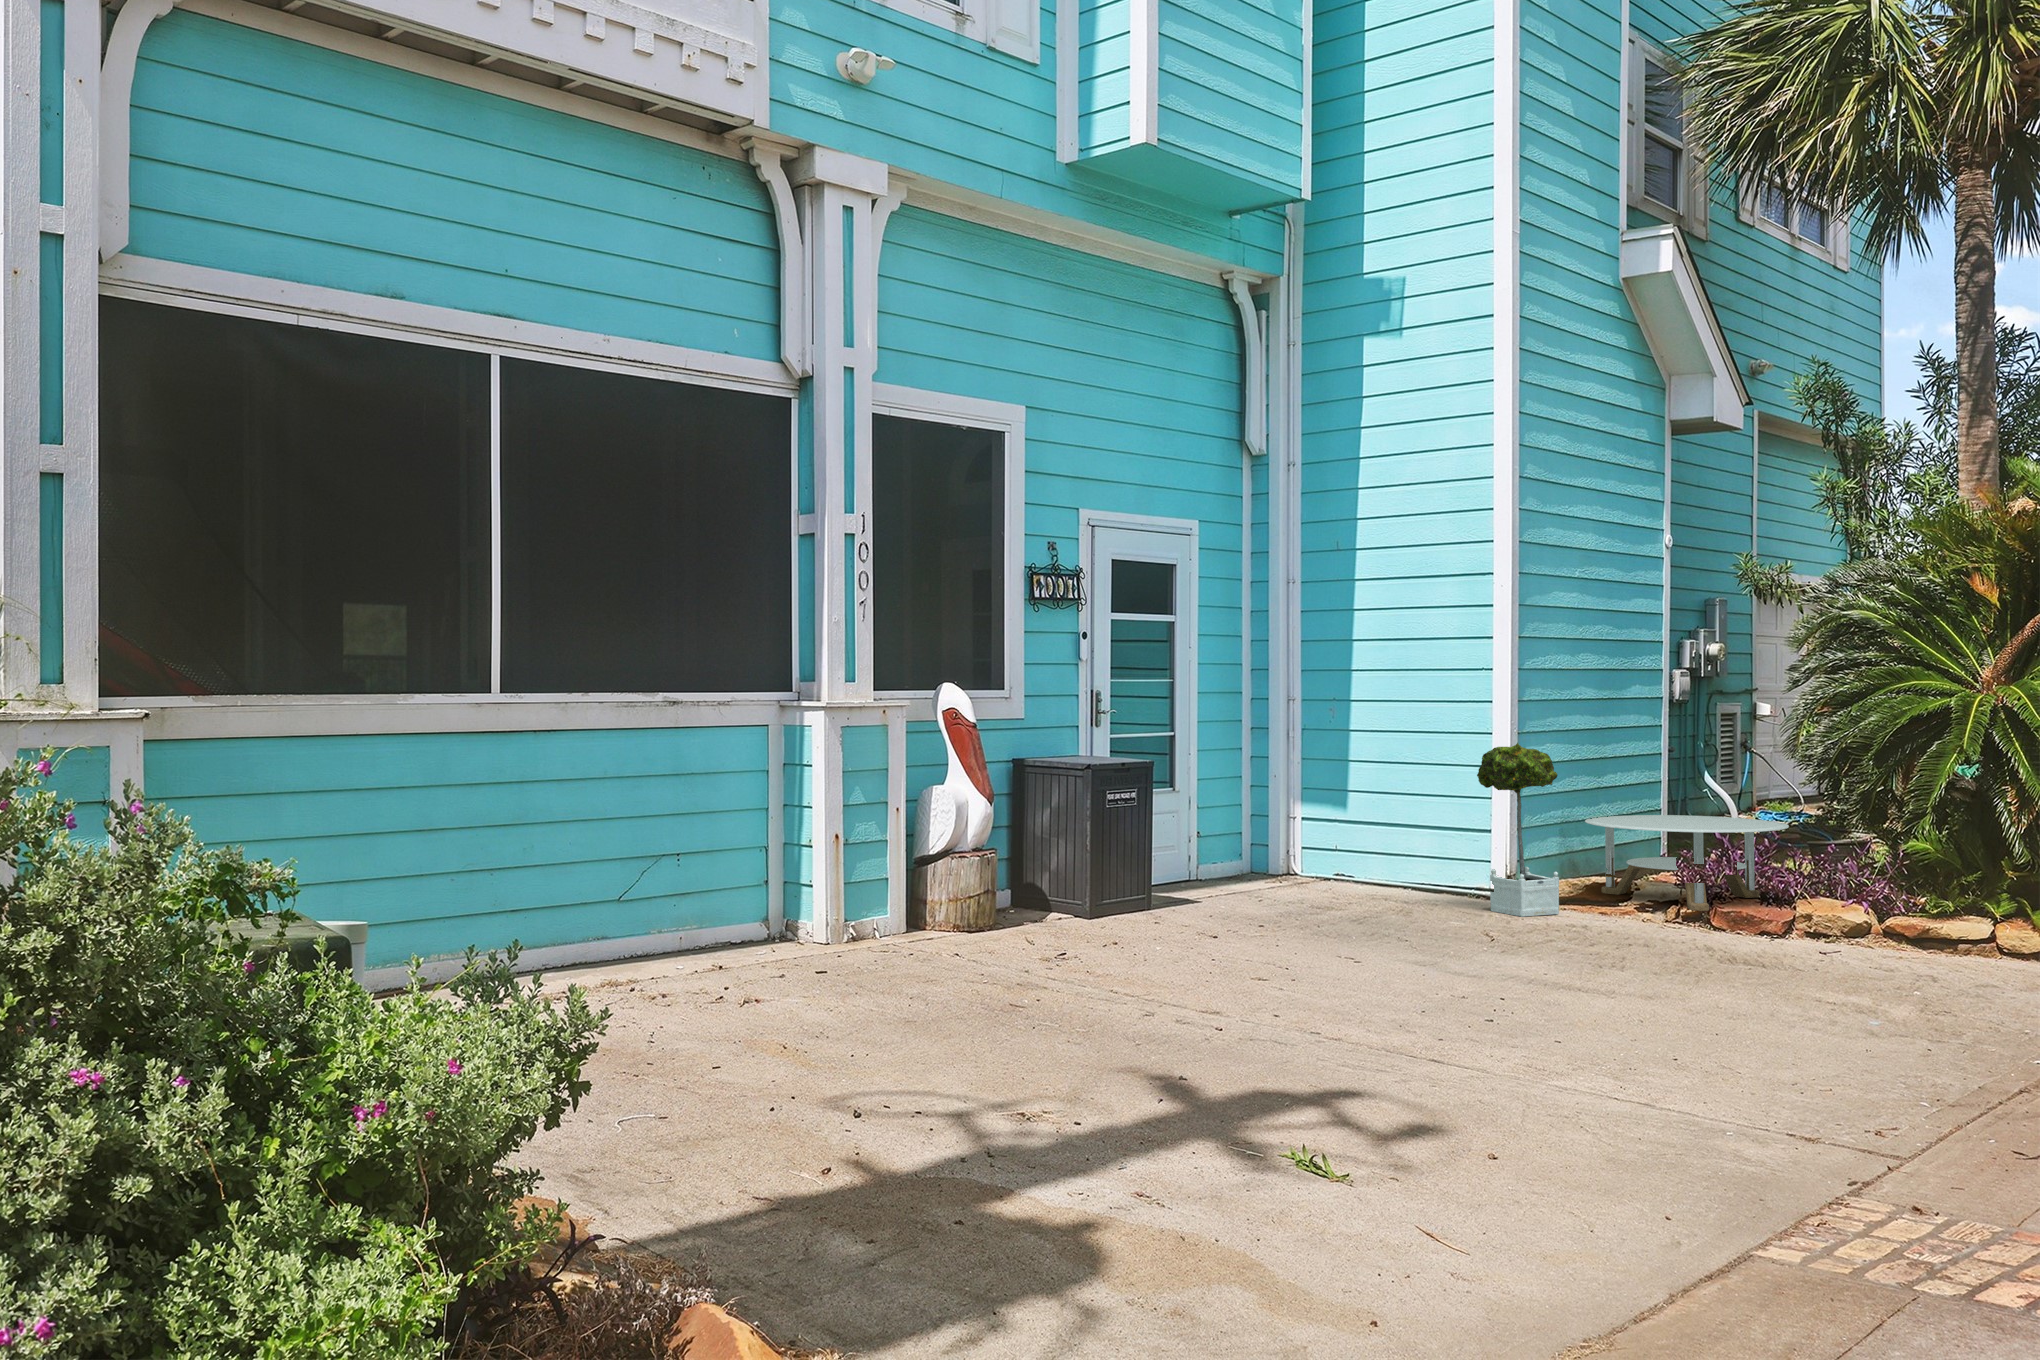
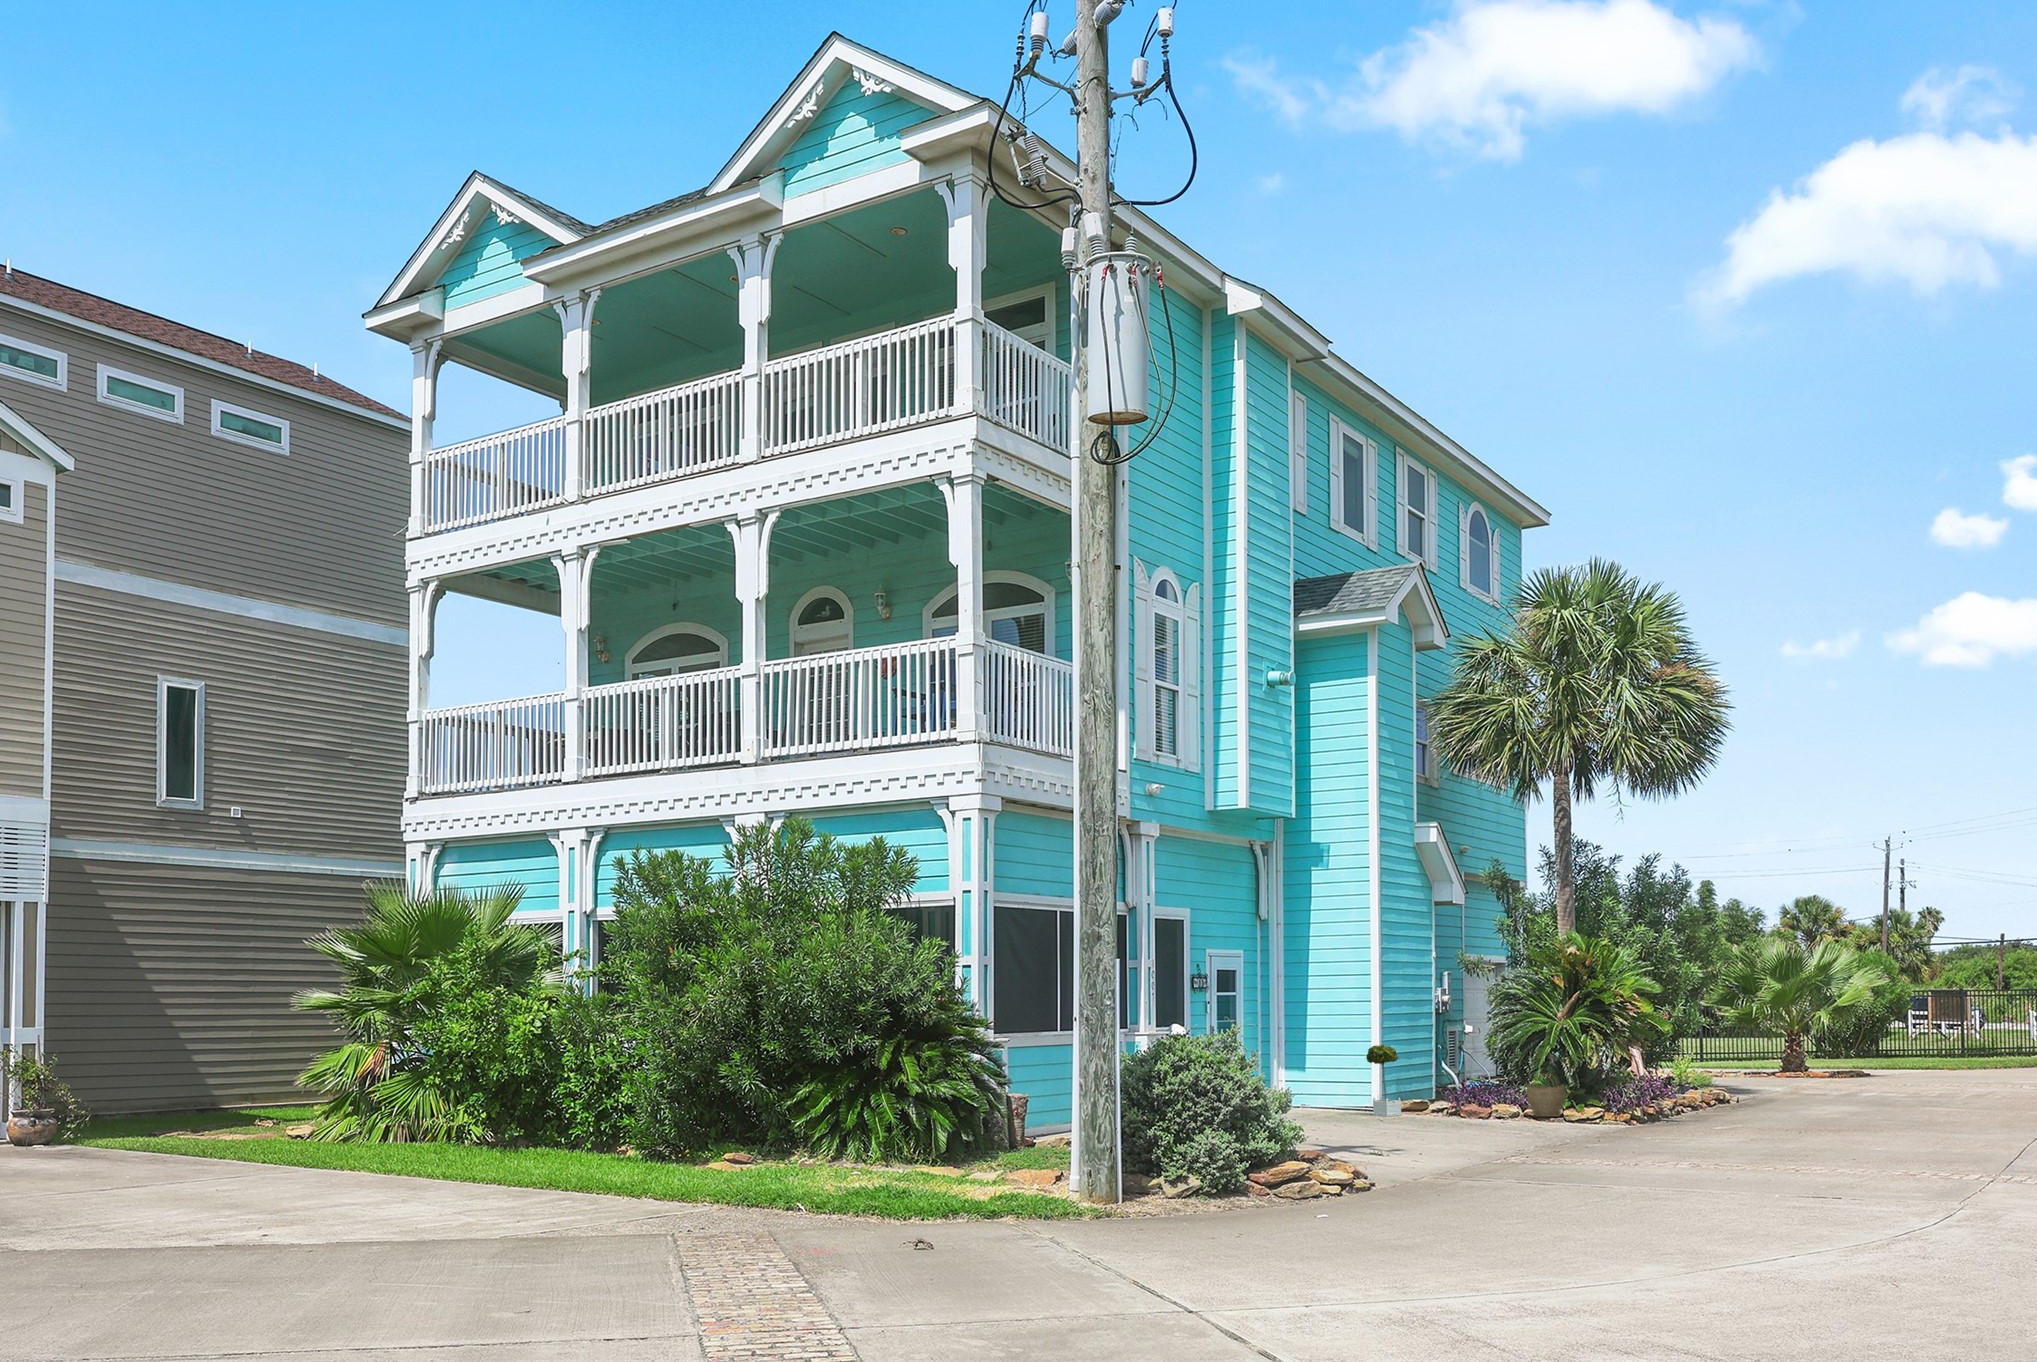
round table: present [1585,815,1789,911] -> none [1406,1076,1489,1114]
woven basket: none [1889,821,1996,934] -> present [1527,1074,1566,1117]

